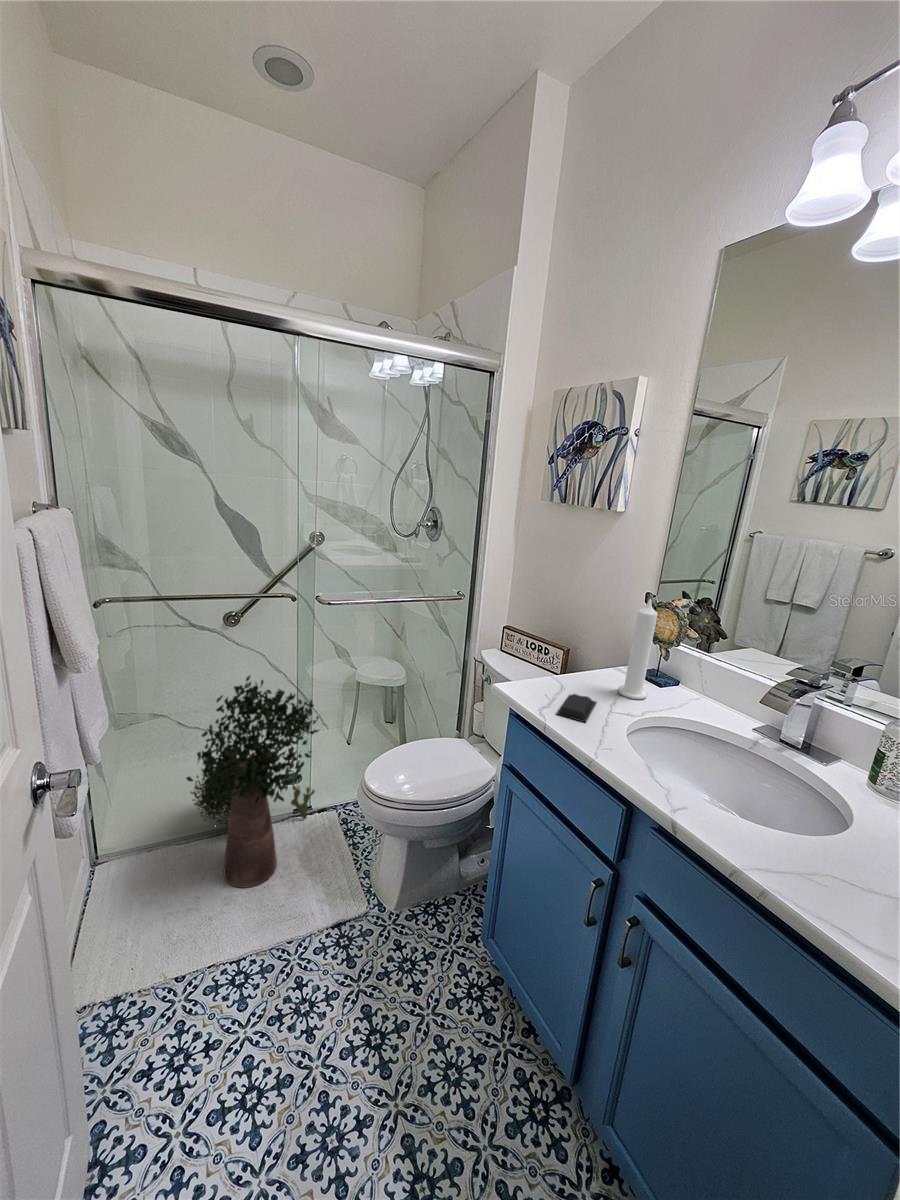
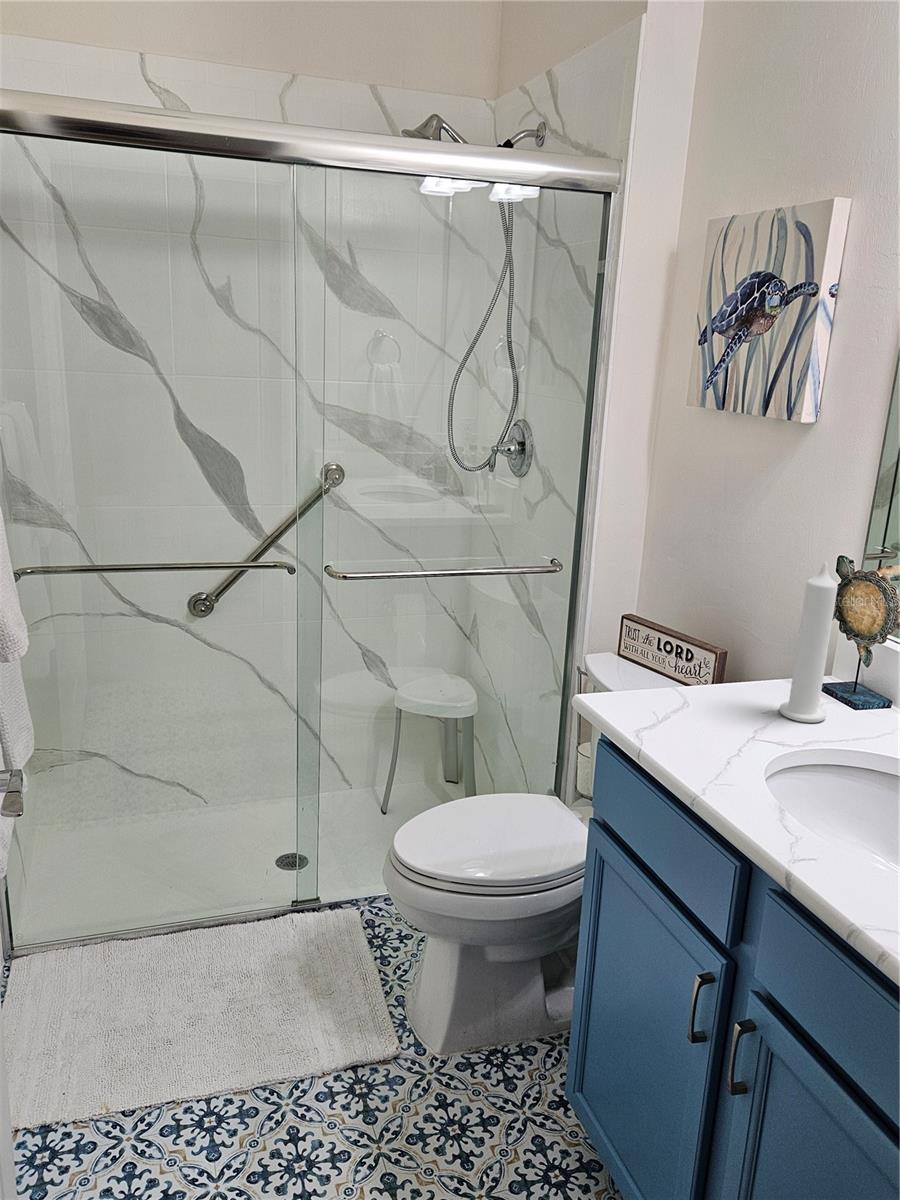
potted plant: present [186,676,319,888] -> none [135,686,329,1005]
soap bar: present [557,694,597,722] -> none [663,709,736,749]

